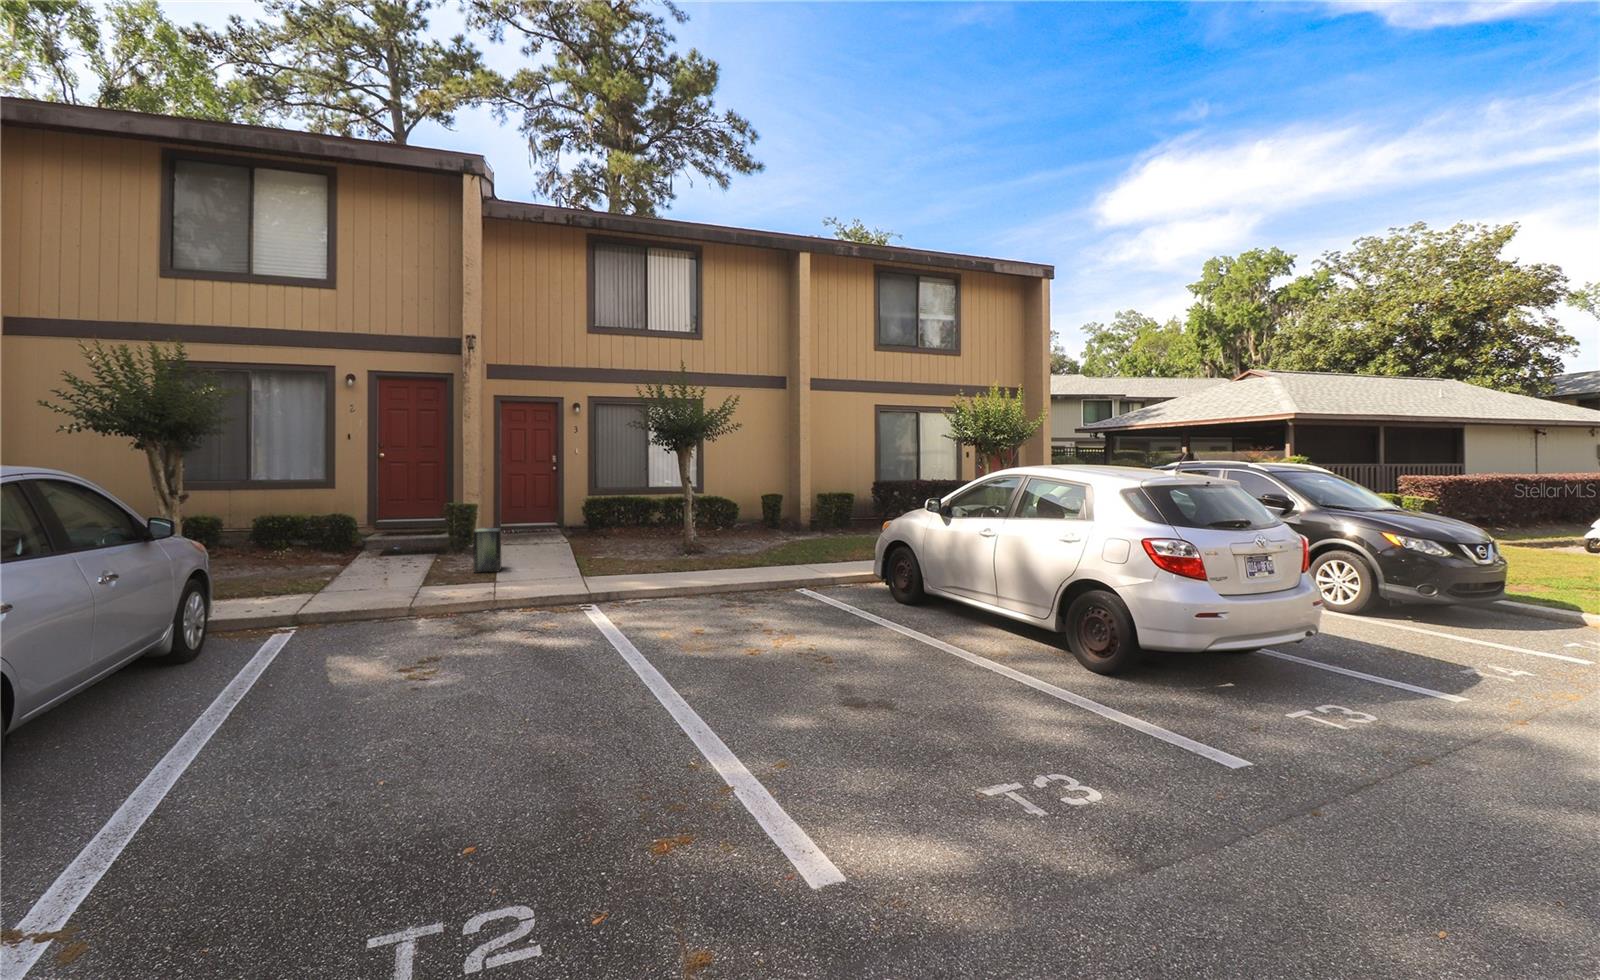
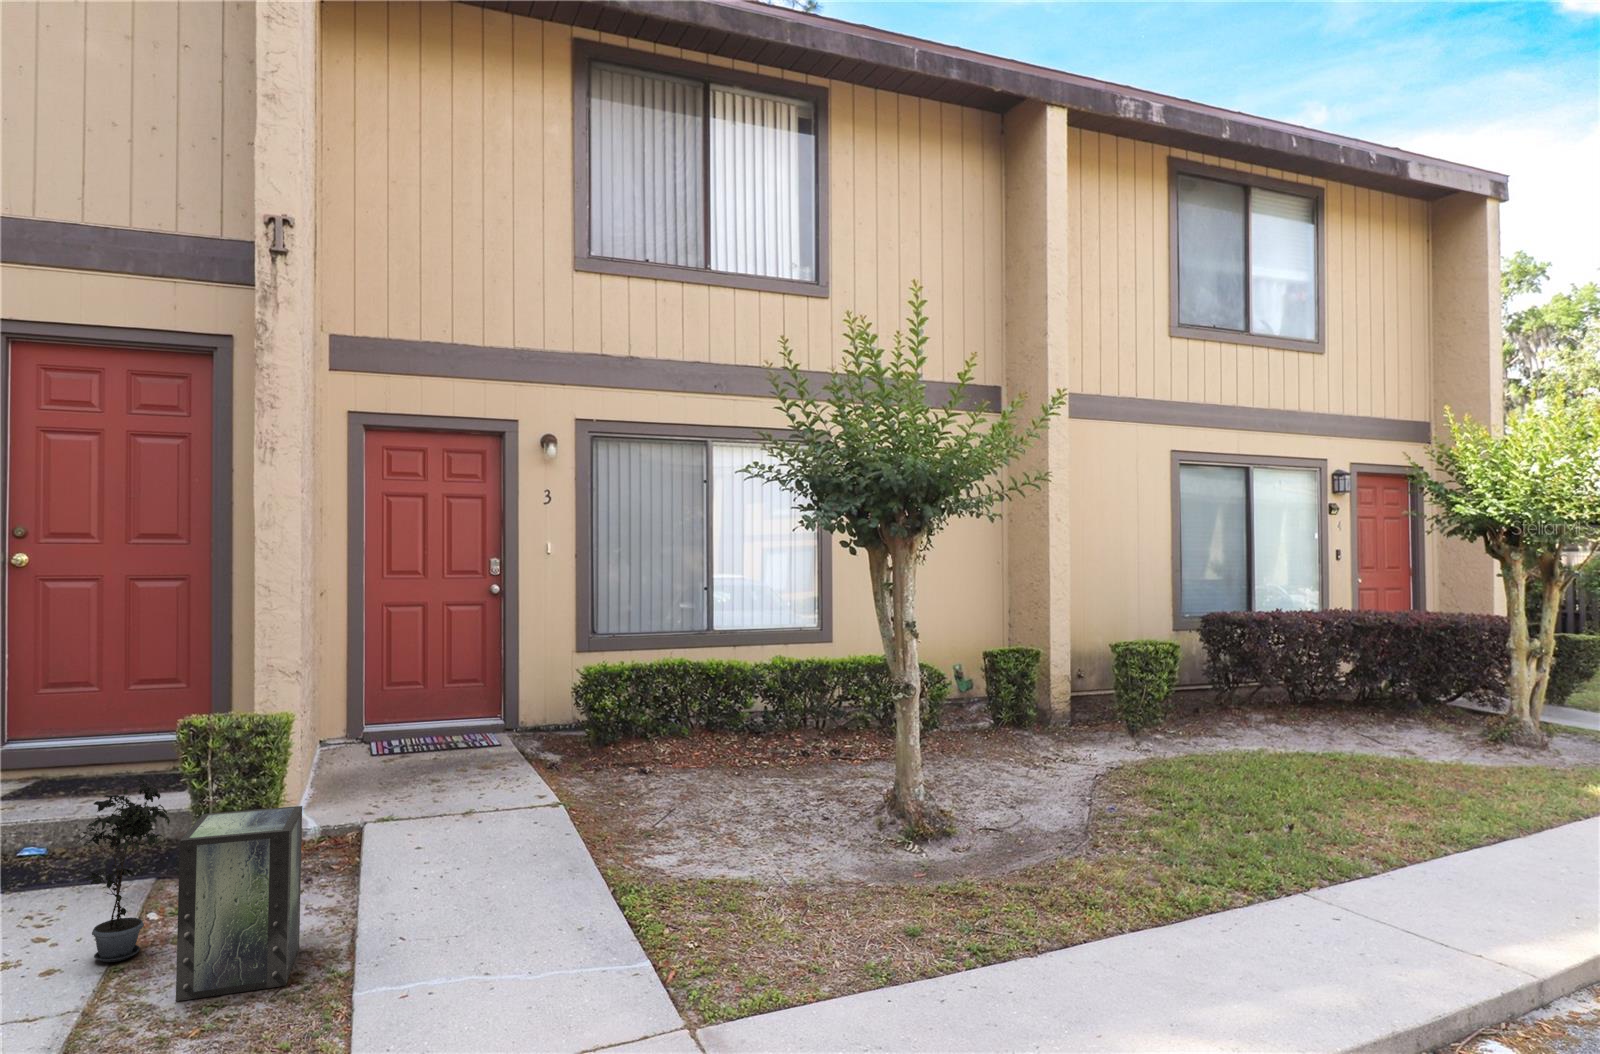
potted plant: none [441,519,466,568] -> present [76,777,170,962]

